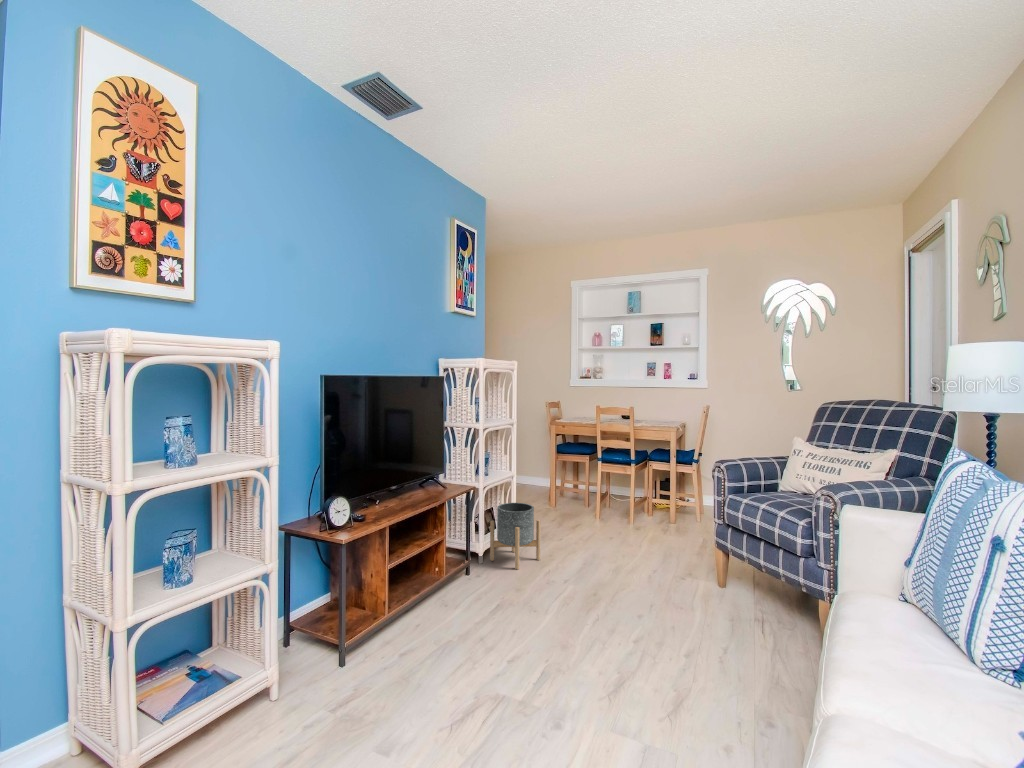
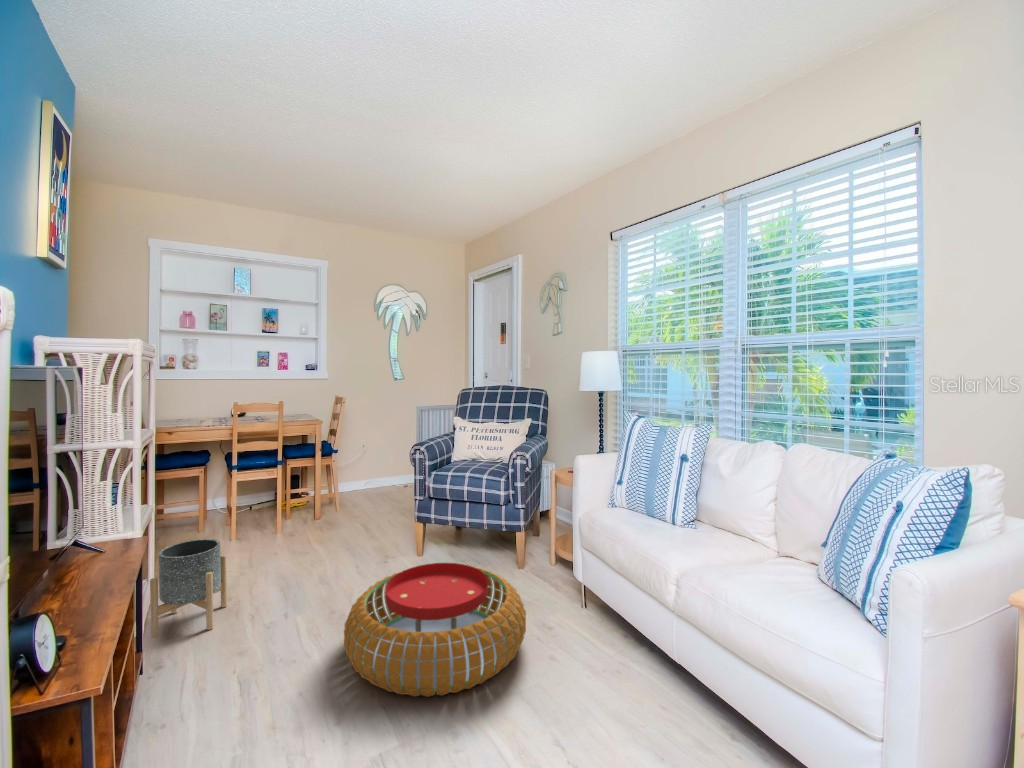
pouf: none [536,574,721,707] -> present [344,563,526,697]

